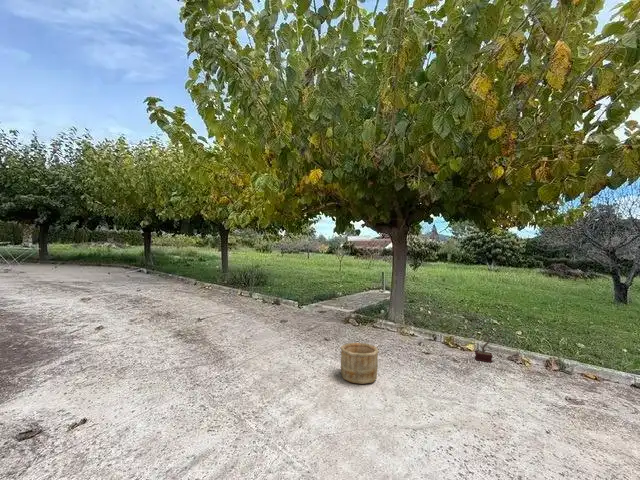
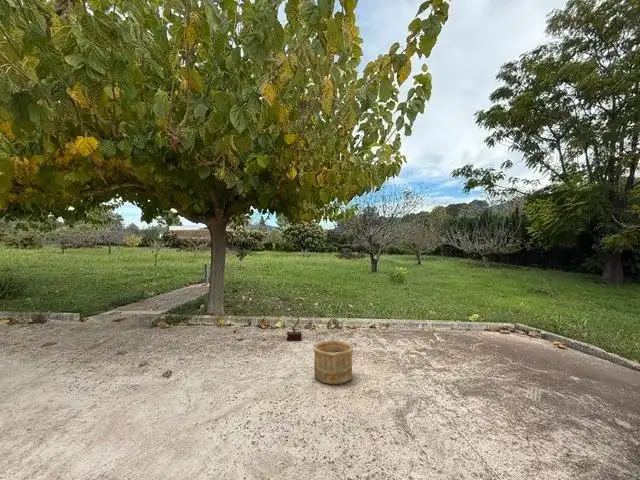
wooden bucket: present [340,343,379,384] -> present [313,341,353,384]

